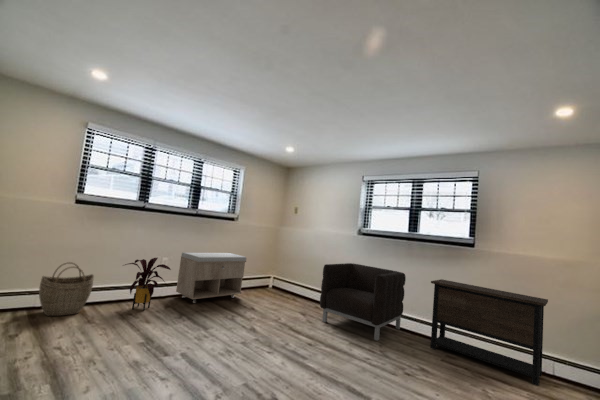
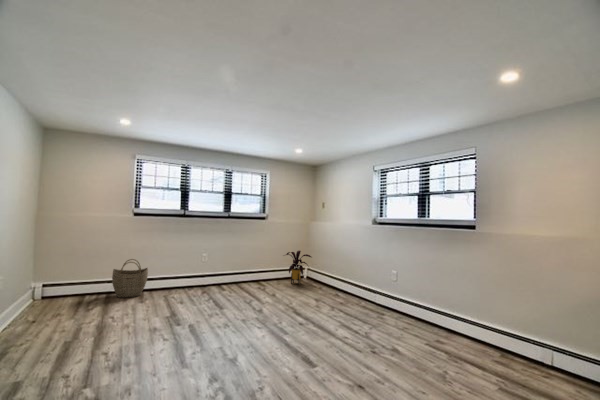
storage bench: present [176,252,246,303] -> none [216,248,272,290]
house plant: present [125,258,171,311] -> present [286,251,311,284]
armchair: present [320,263,406,341] -> none [327,253,411,325]
dresser: present [431,279,548,385] -> none [423,265,546,374]

